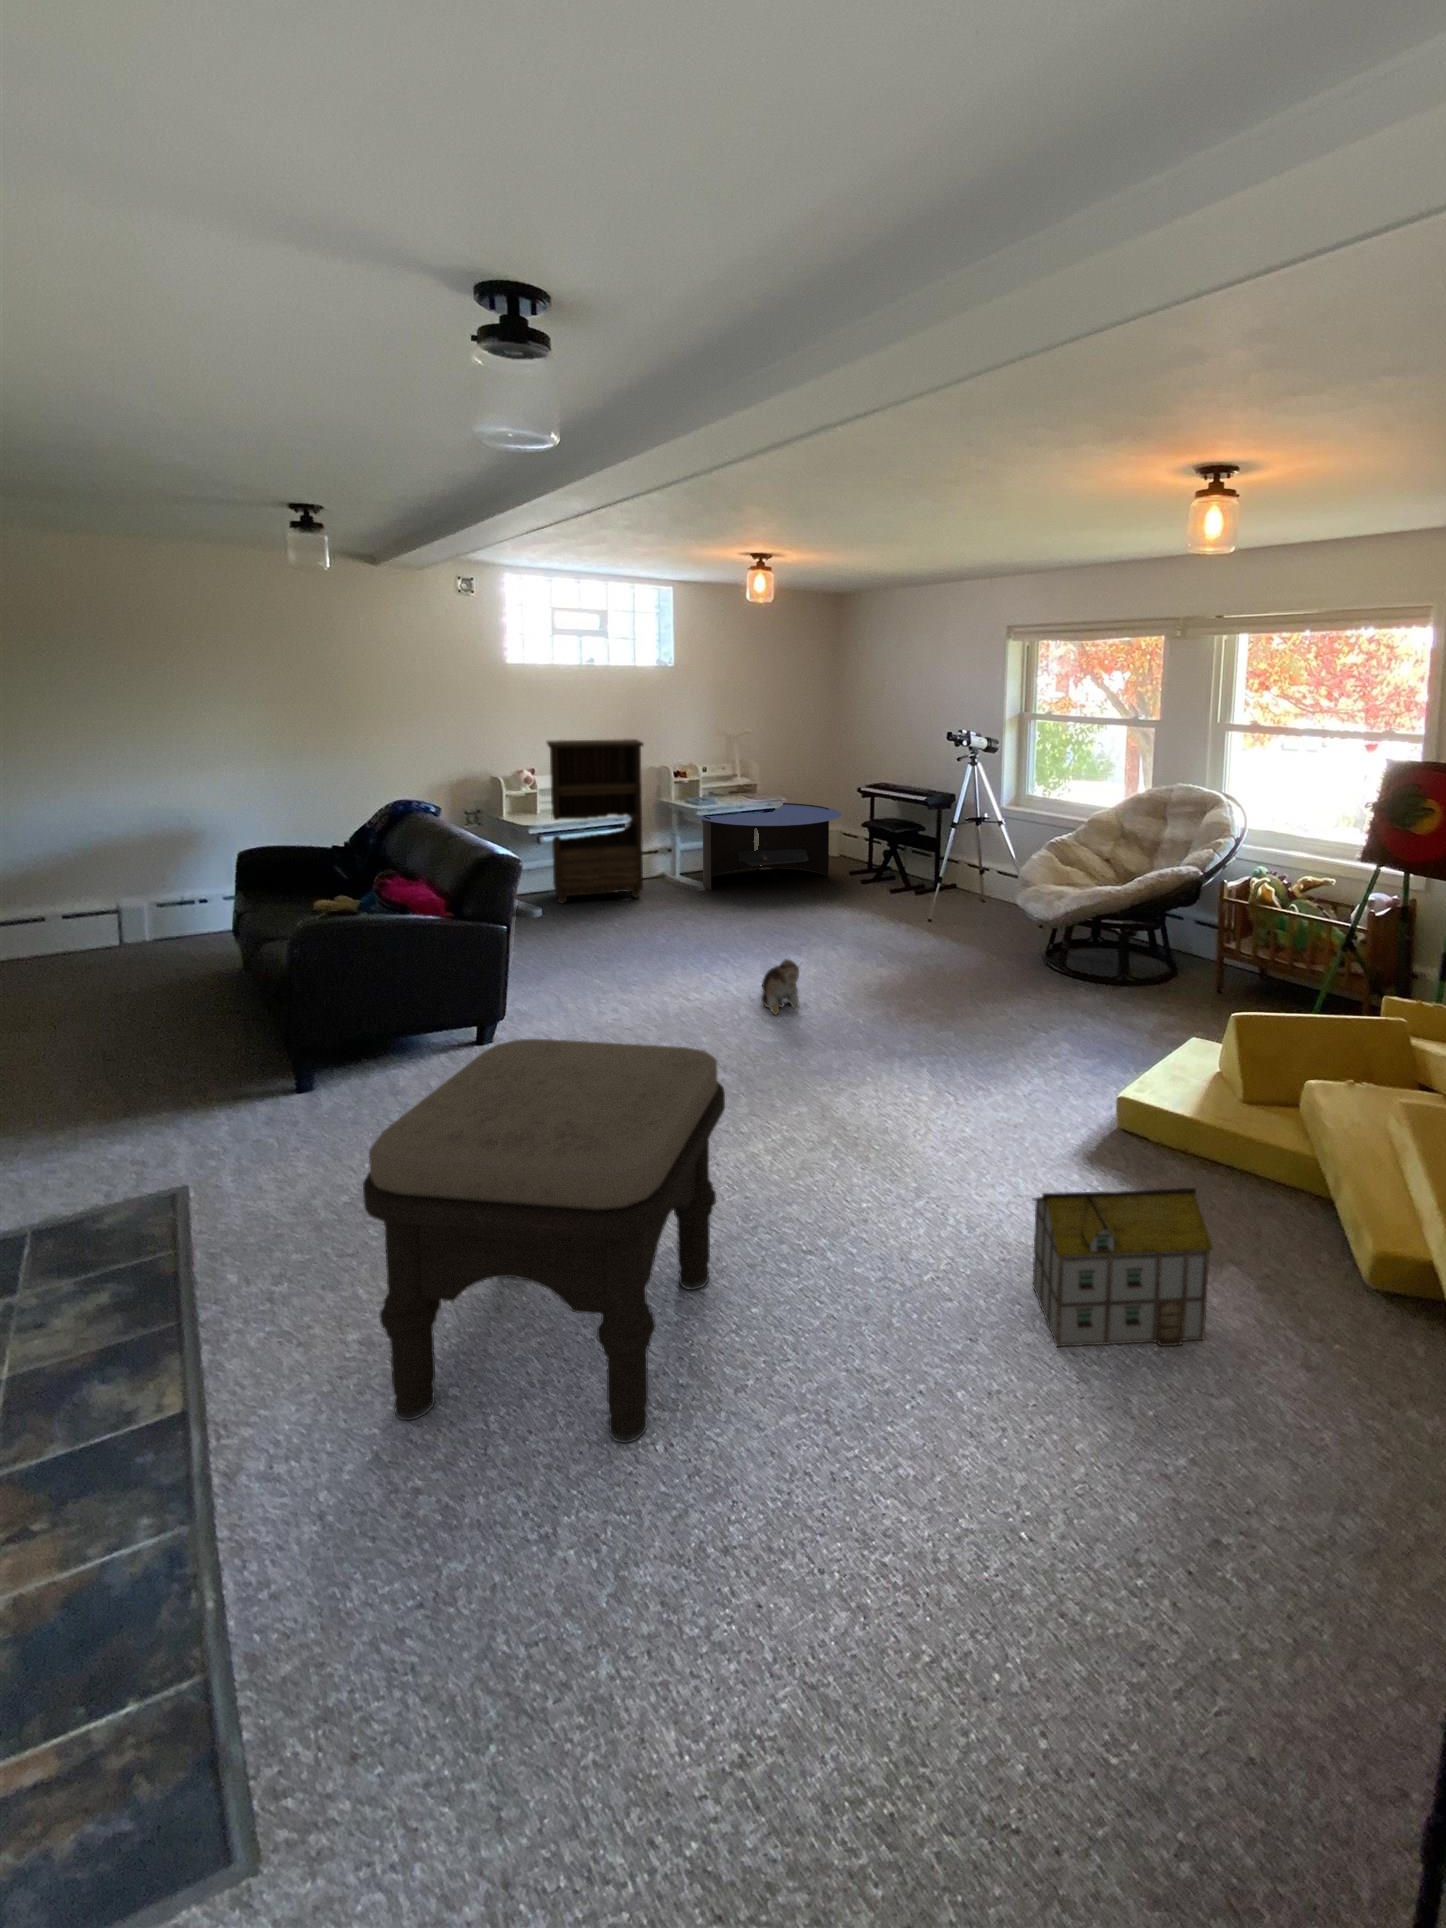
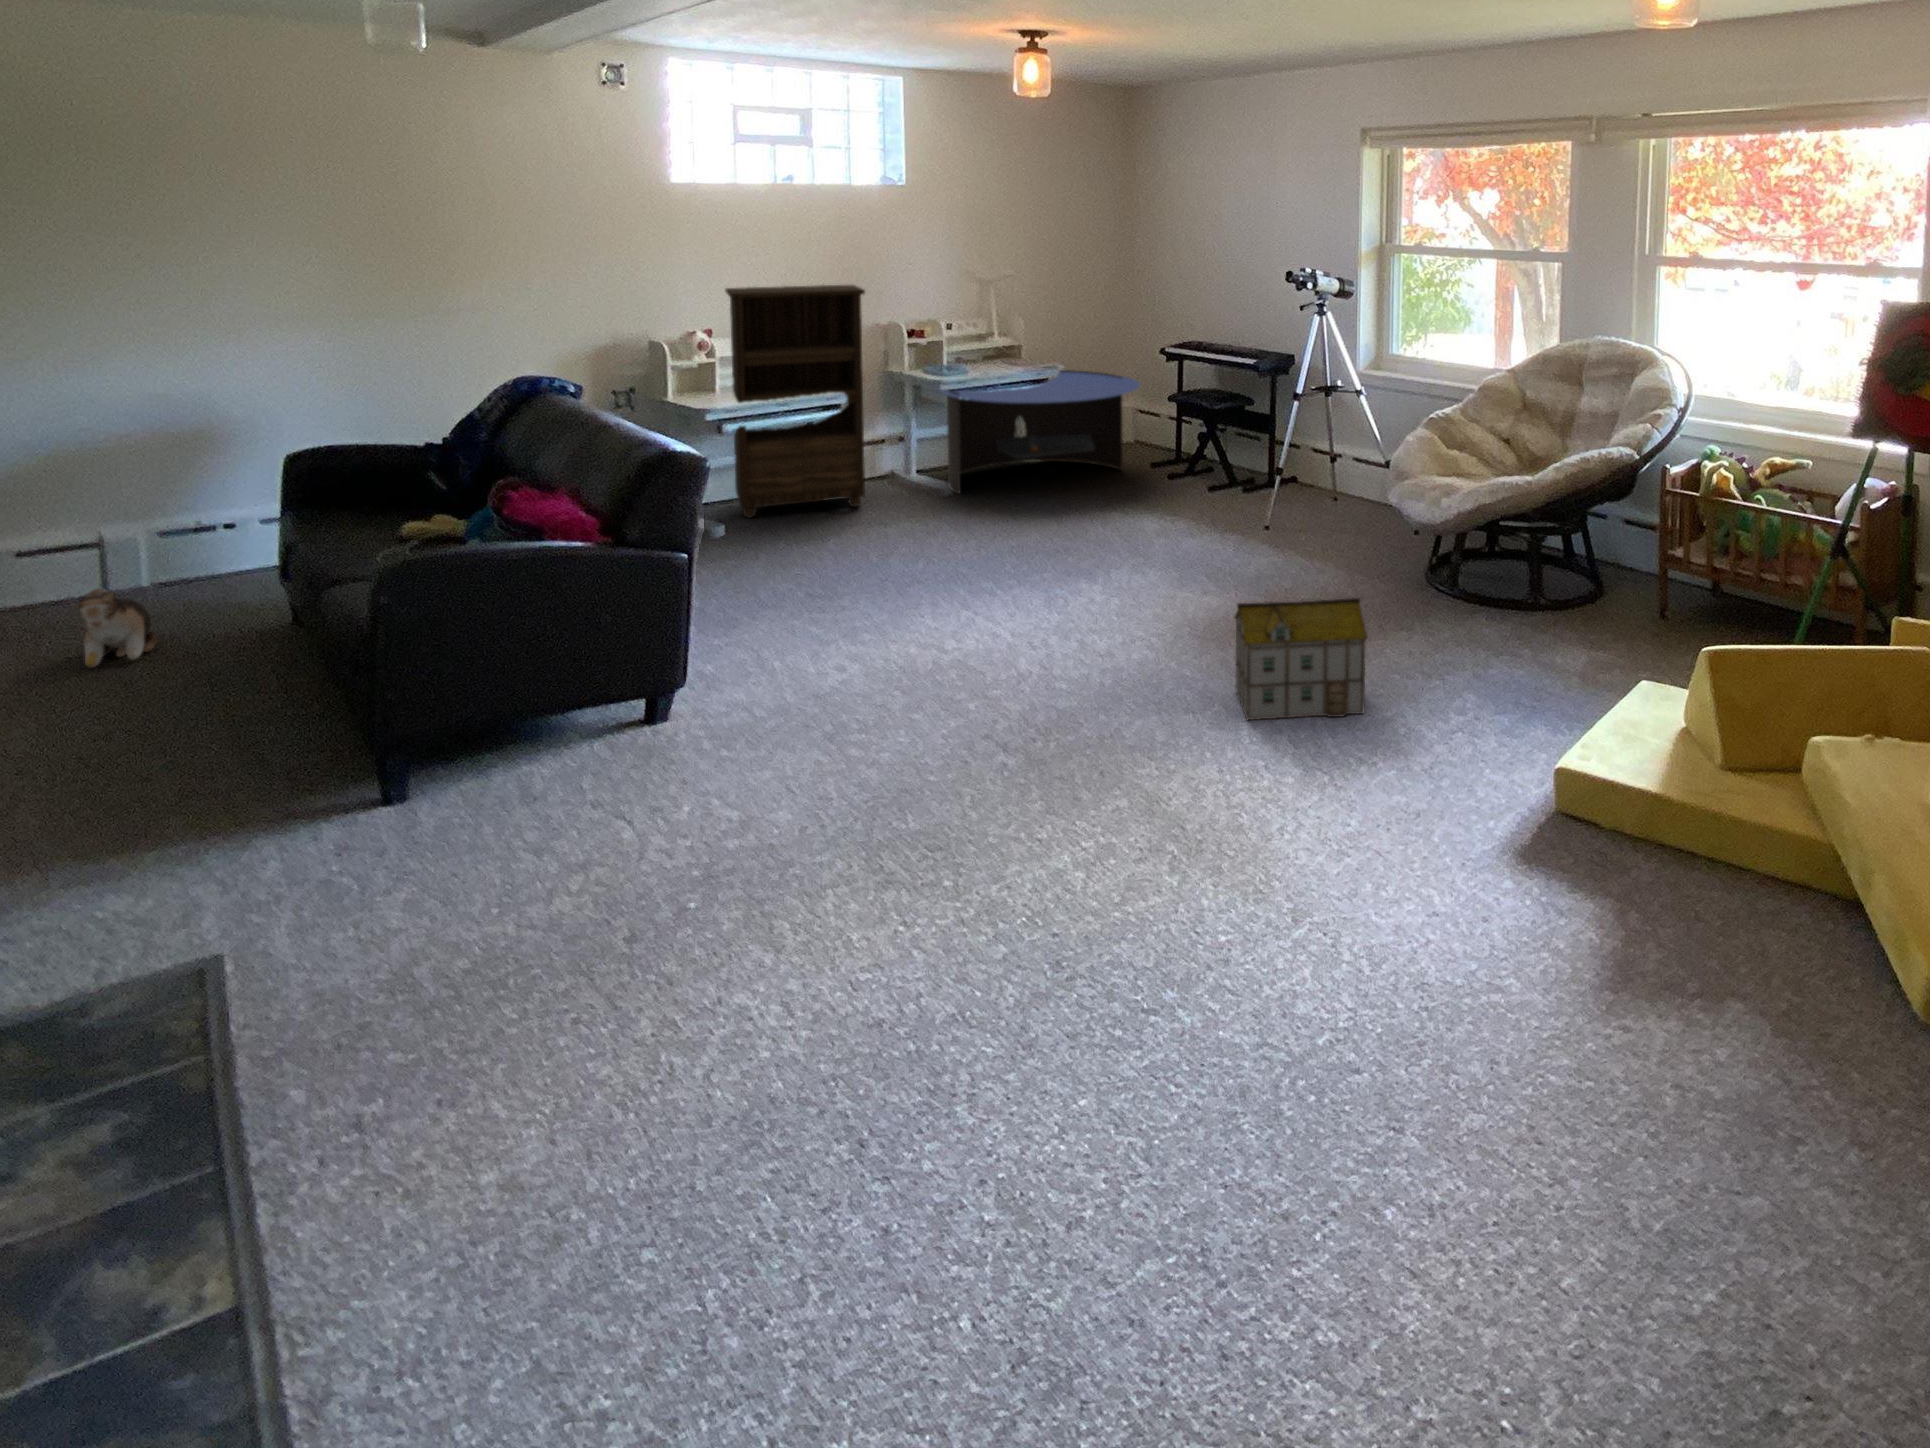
plush toy: present [761,959,799,1015] -> present [72,588,158,667]
ottoman: present [363,1039,725,1443] -> none [517,723,1036,1319]
toy house: present [1033,1188,1213,1347] -> present [1234,598,1367,720]

